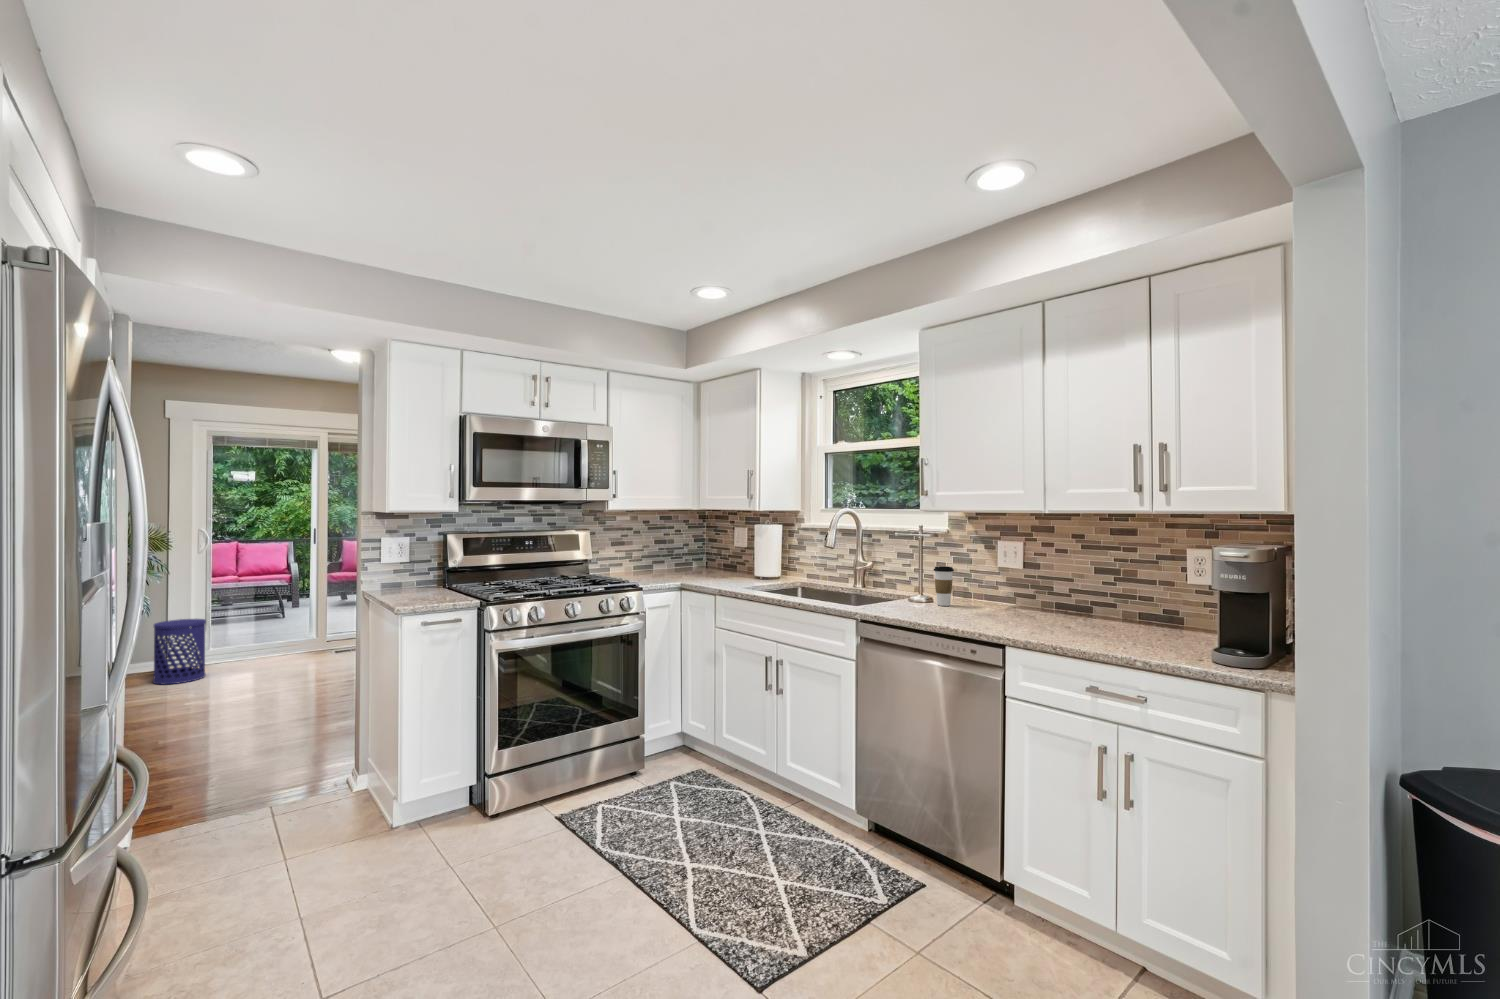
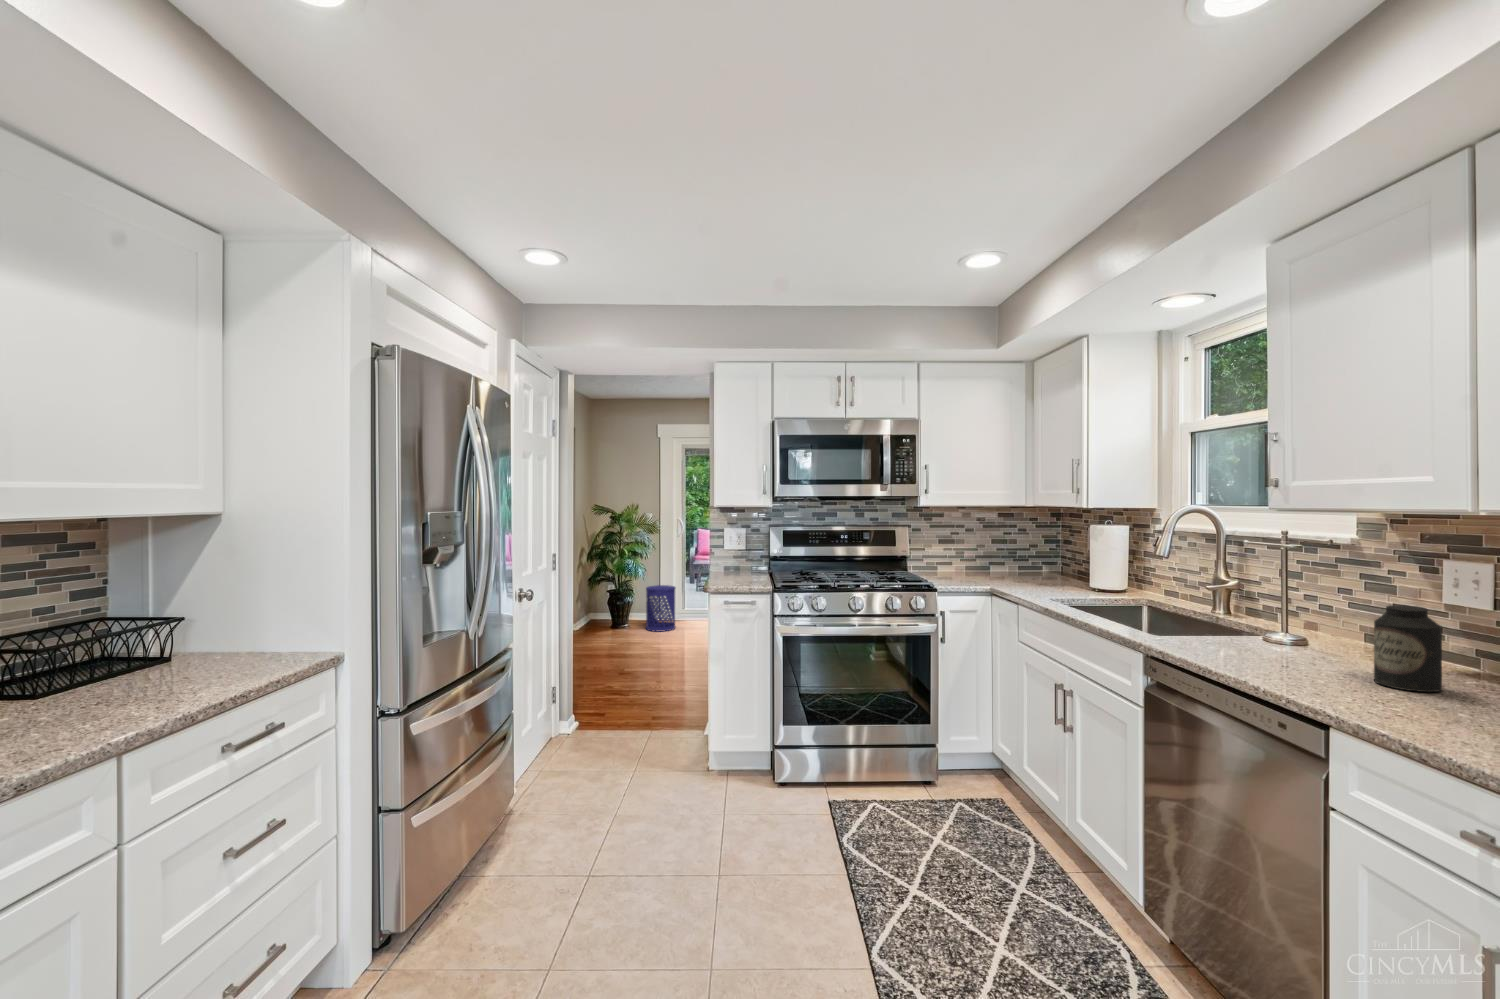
coffee cup: present [934,566,954,606] -> none [1305,593,1343,653]
canister: none [990,569,1022,621] -> present [1374,605,1442,692]

